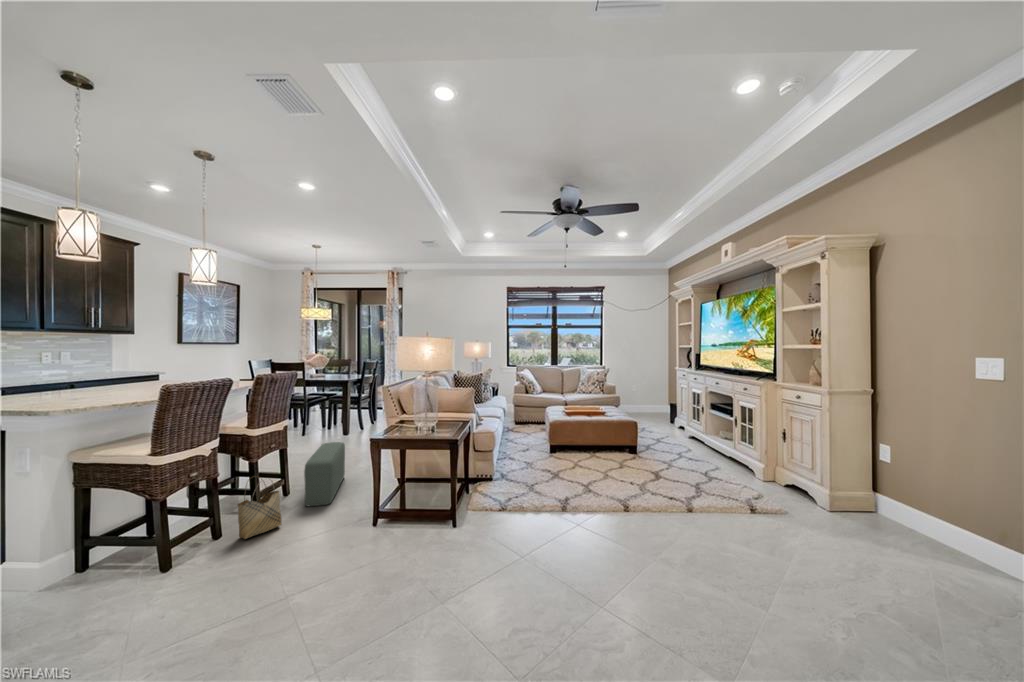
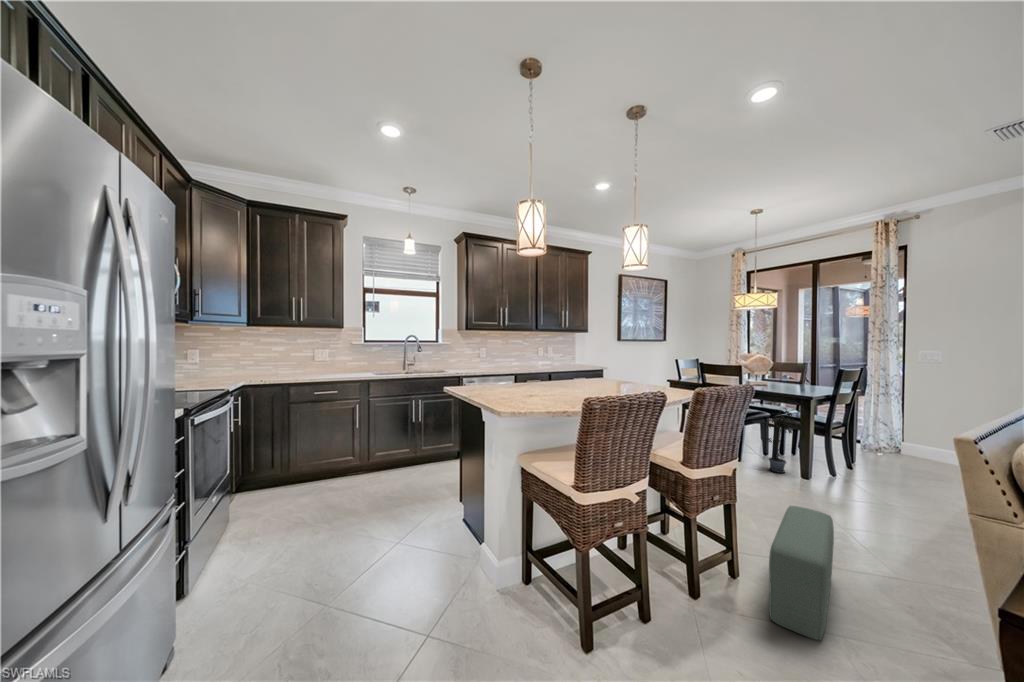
potted plant: none [319,389,342,436] -> present [767,408,797,473]
woven basket: present [238,477,282,539] -> none [670,549,736,655]

